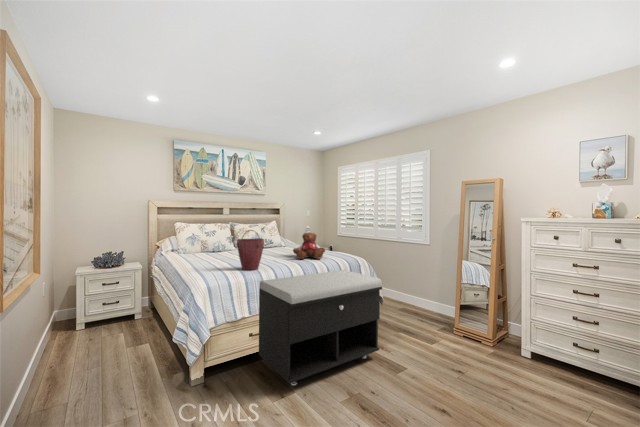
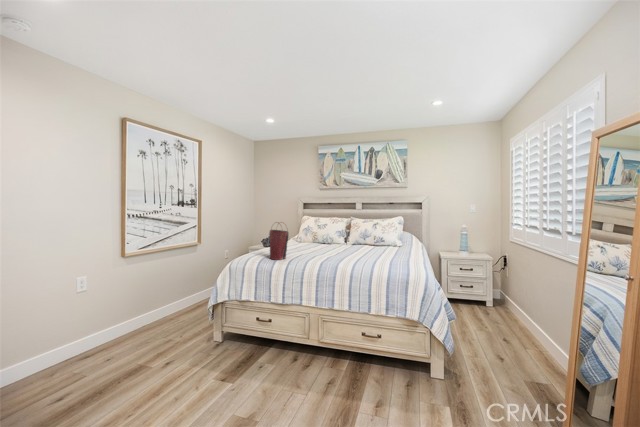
teddy bear: present [293,233,325,259] -> none [340,232,376,264]
storage bench: present [259,270,382,386] -> none [221,270,362,402]

